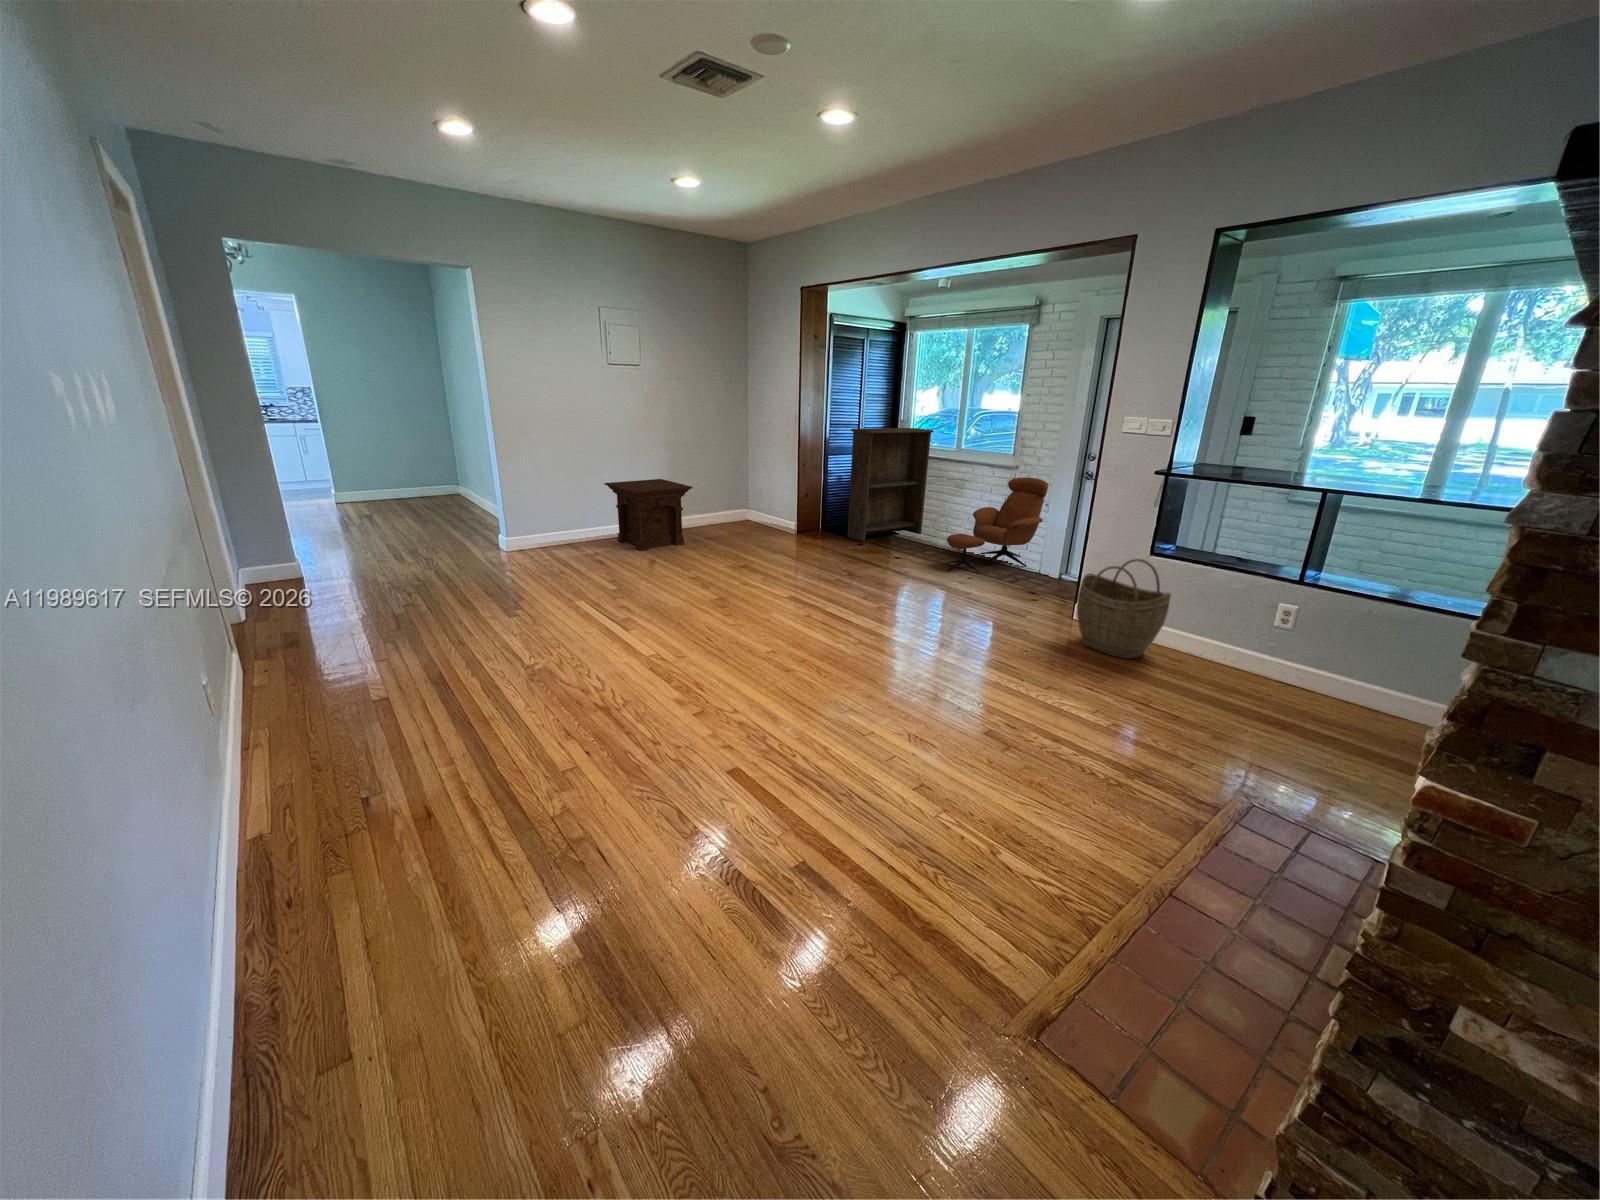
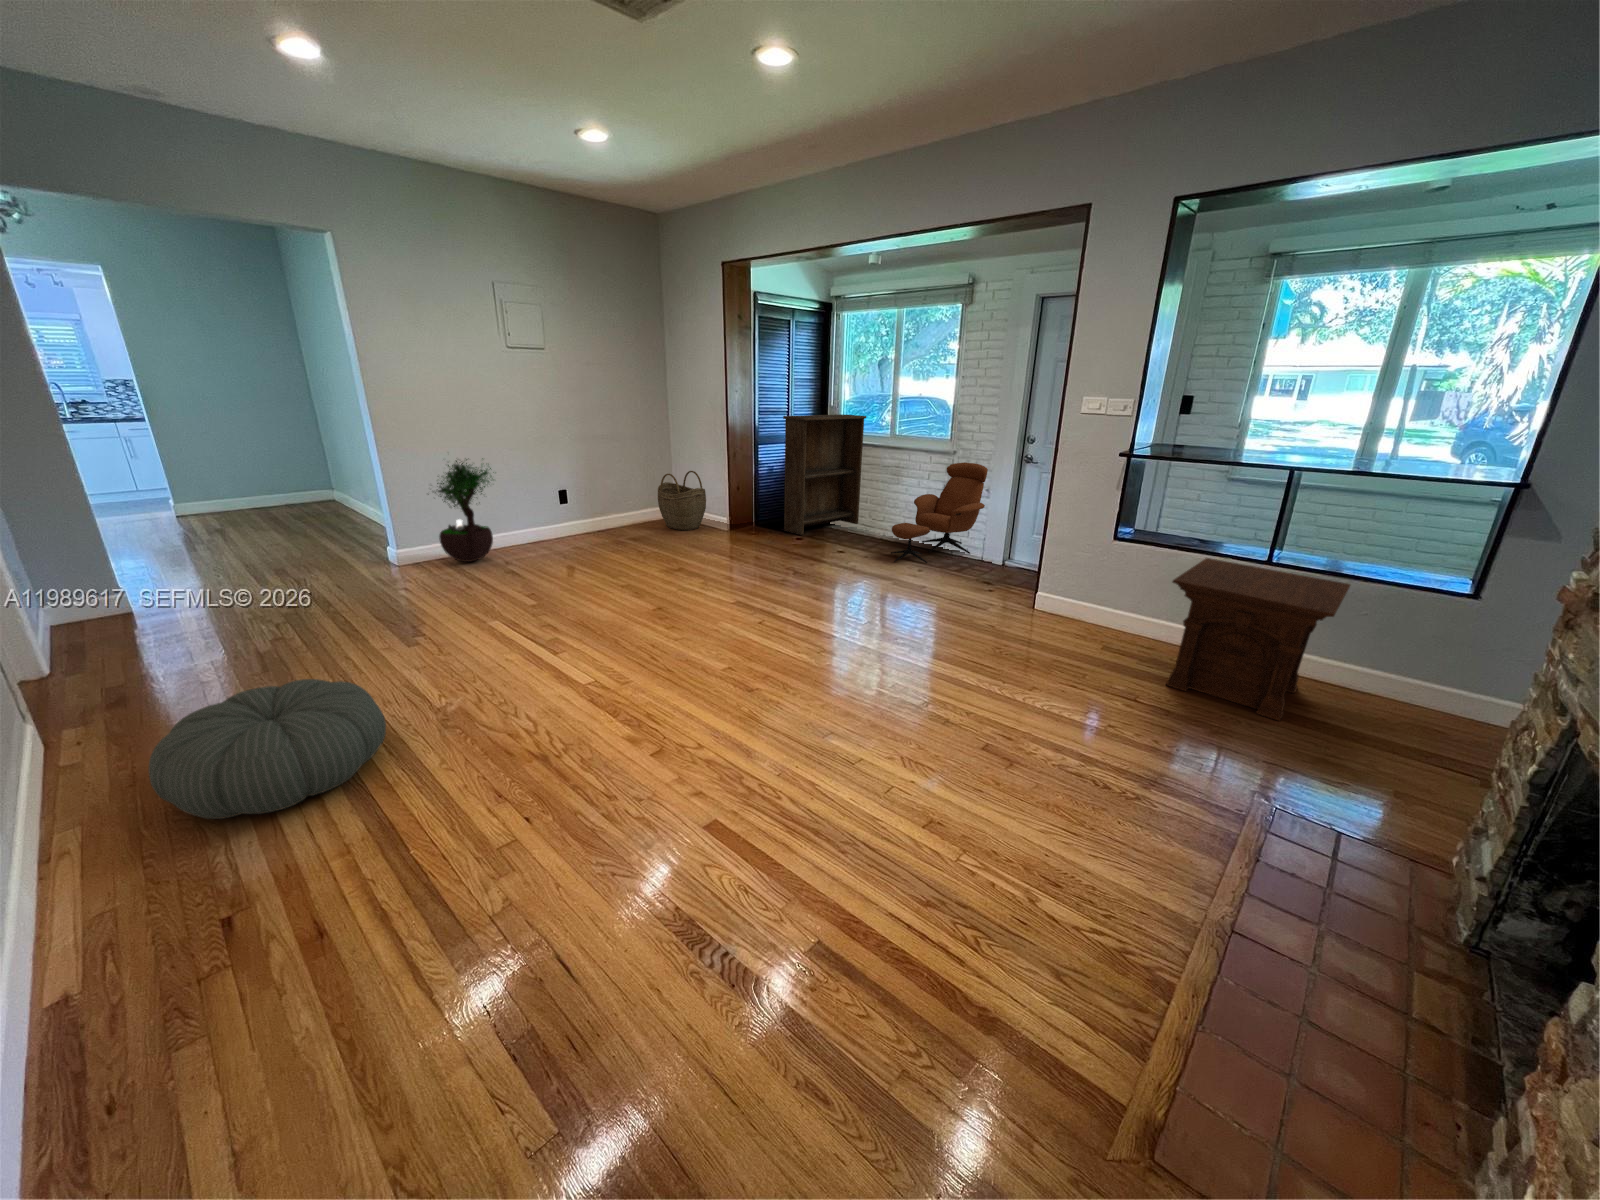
potted tree: none [531,455,590,552] -> present [435,458,493,562]
side table: present [605,479,693,551] -> present [1166,558,1350,721]
woven basket: present [1077,559,1171,659] -> present [658,471,706,531]
pouf: none [320,633,486,731] -> present [149,679,386,819]

